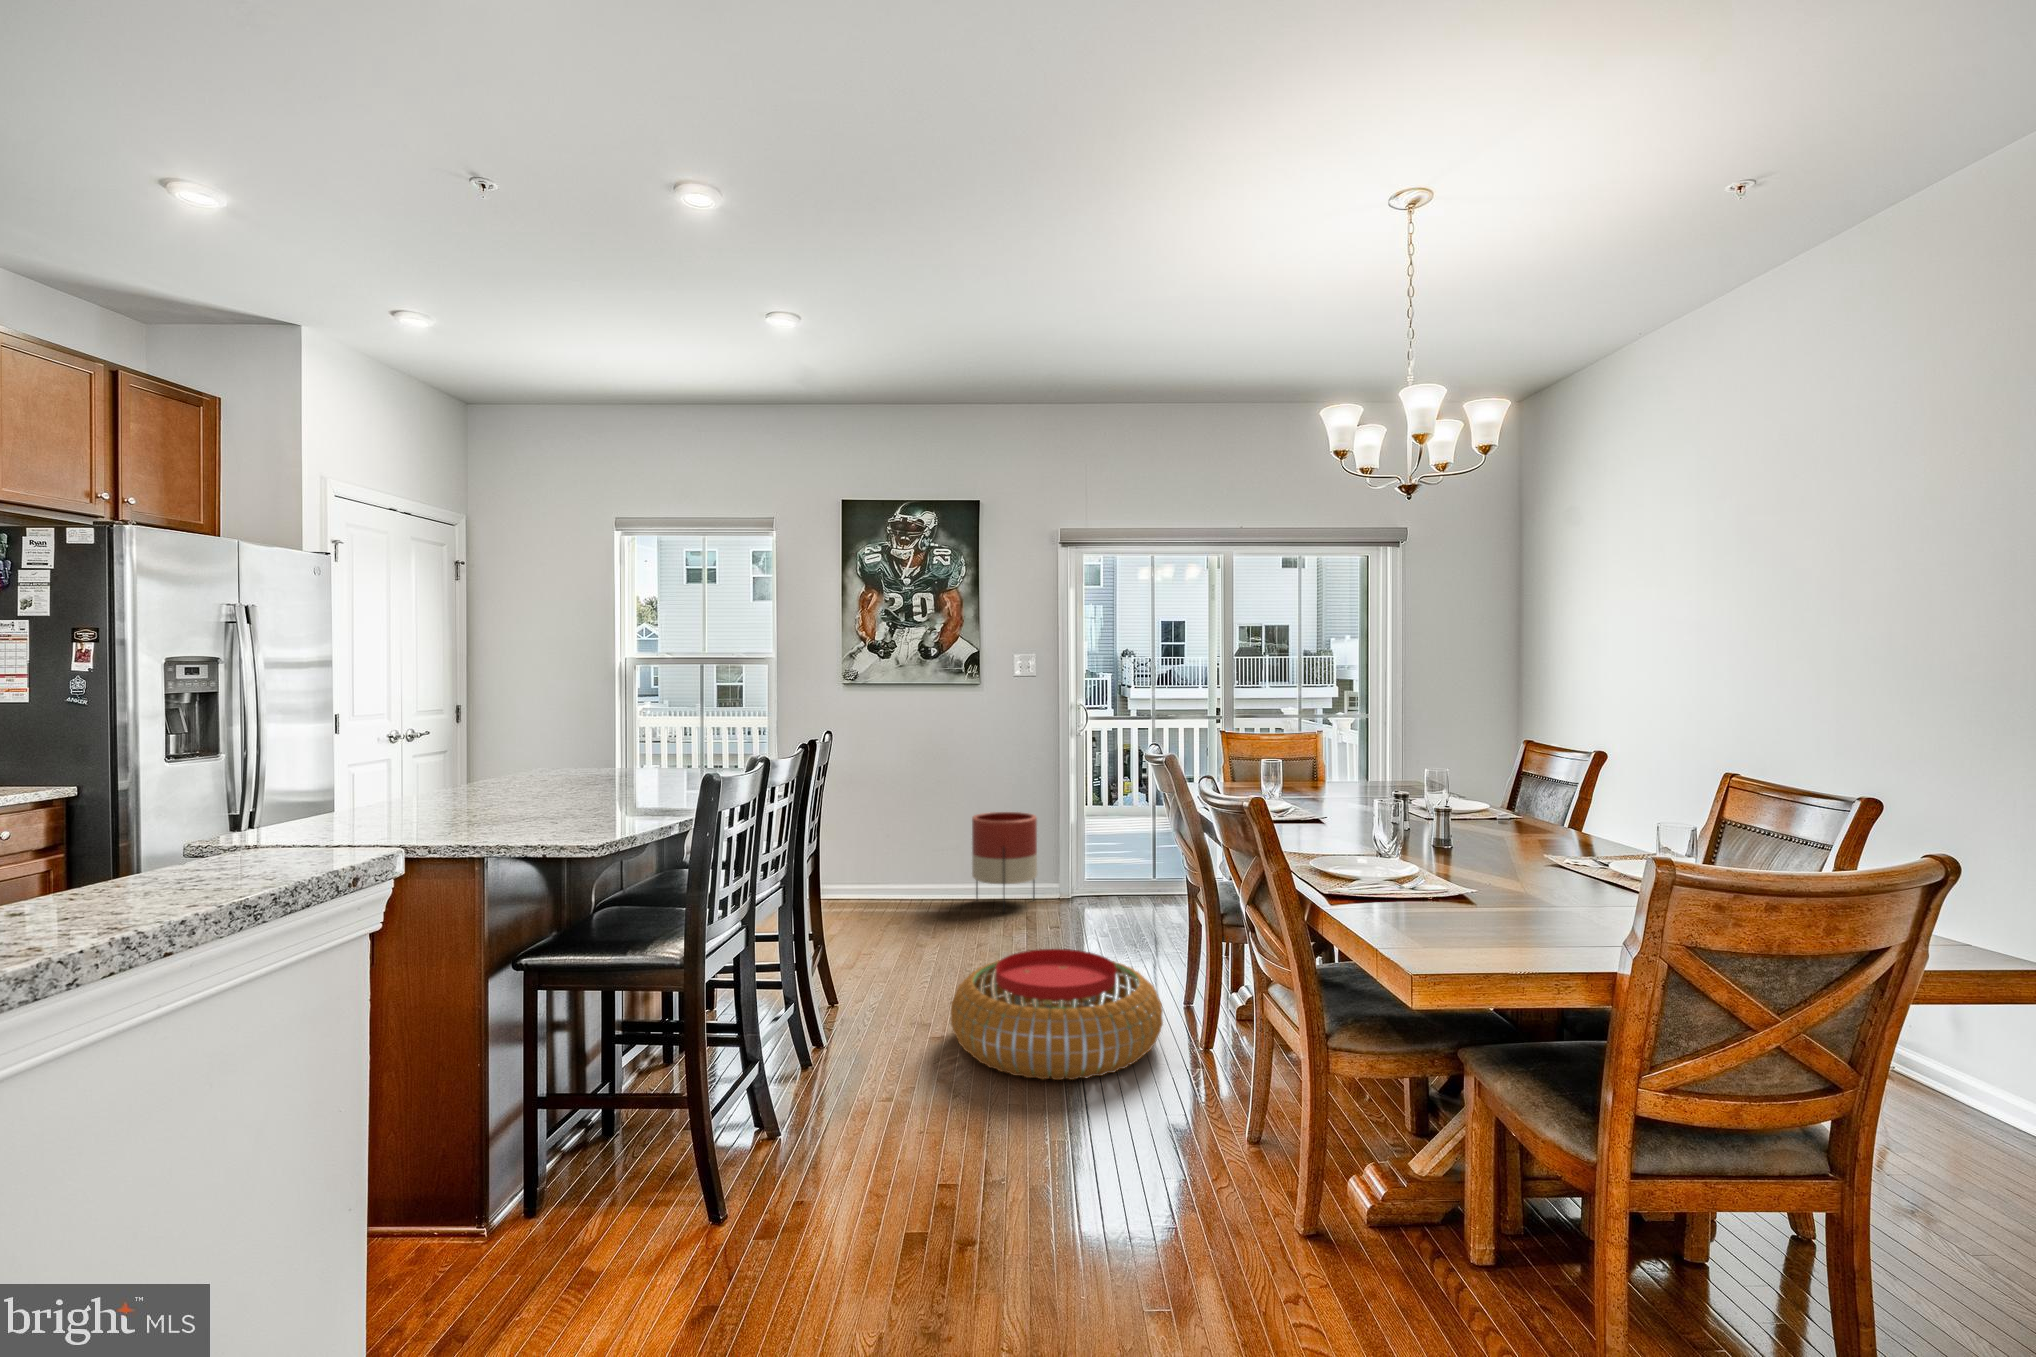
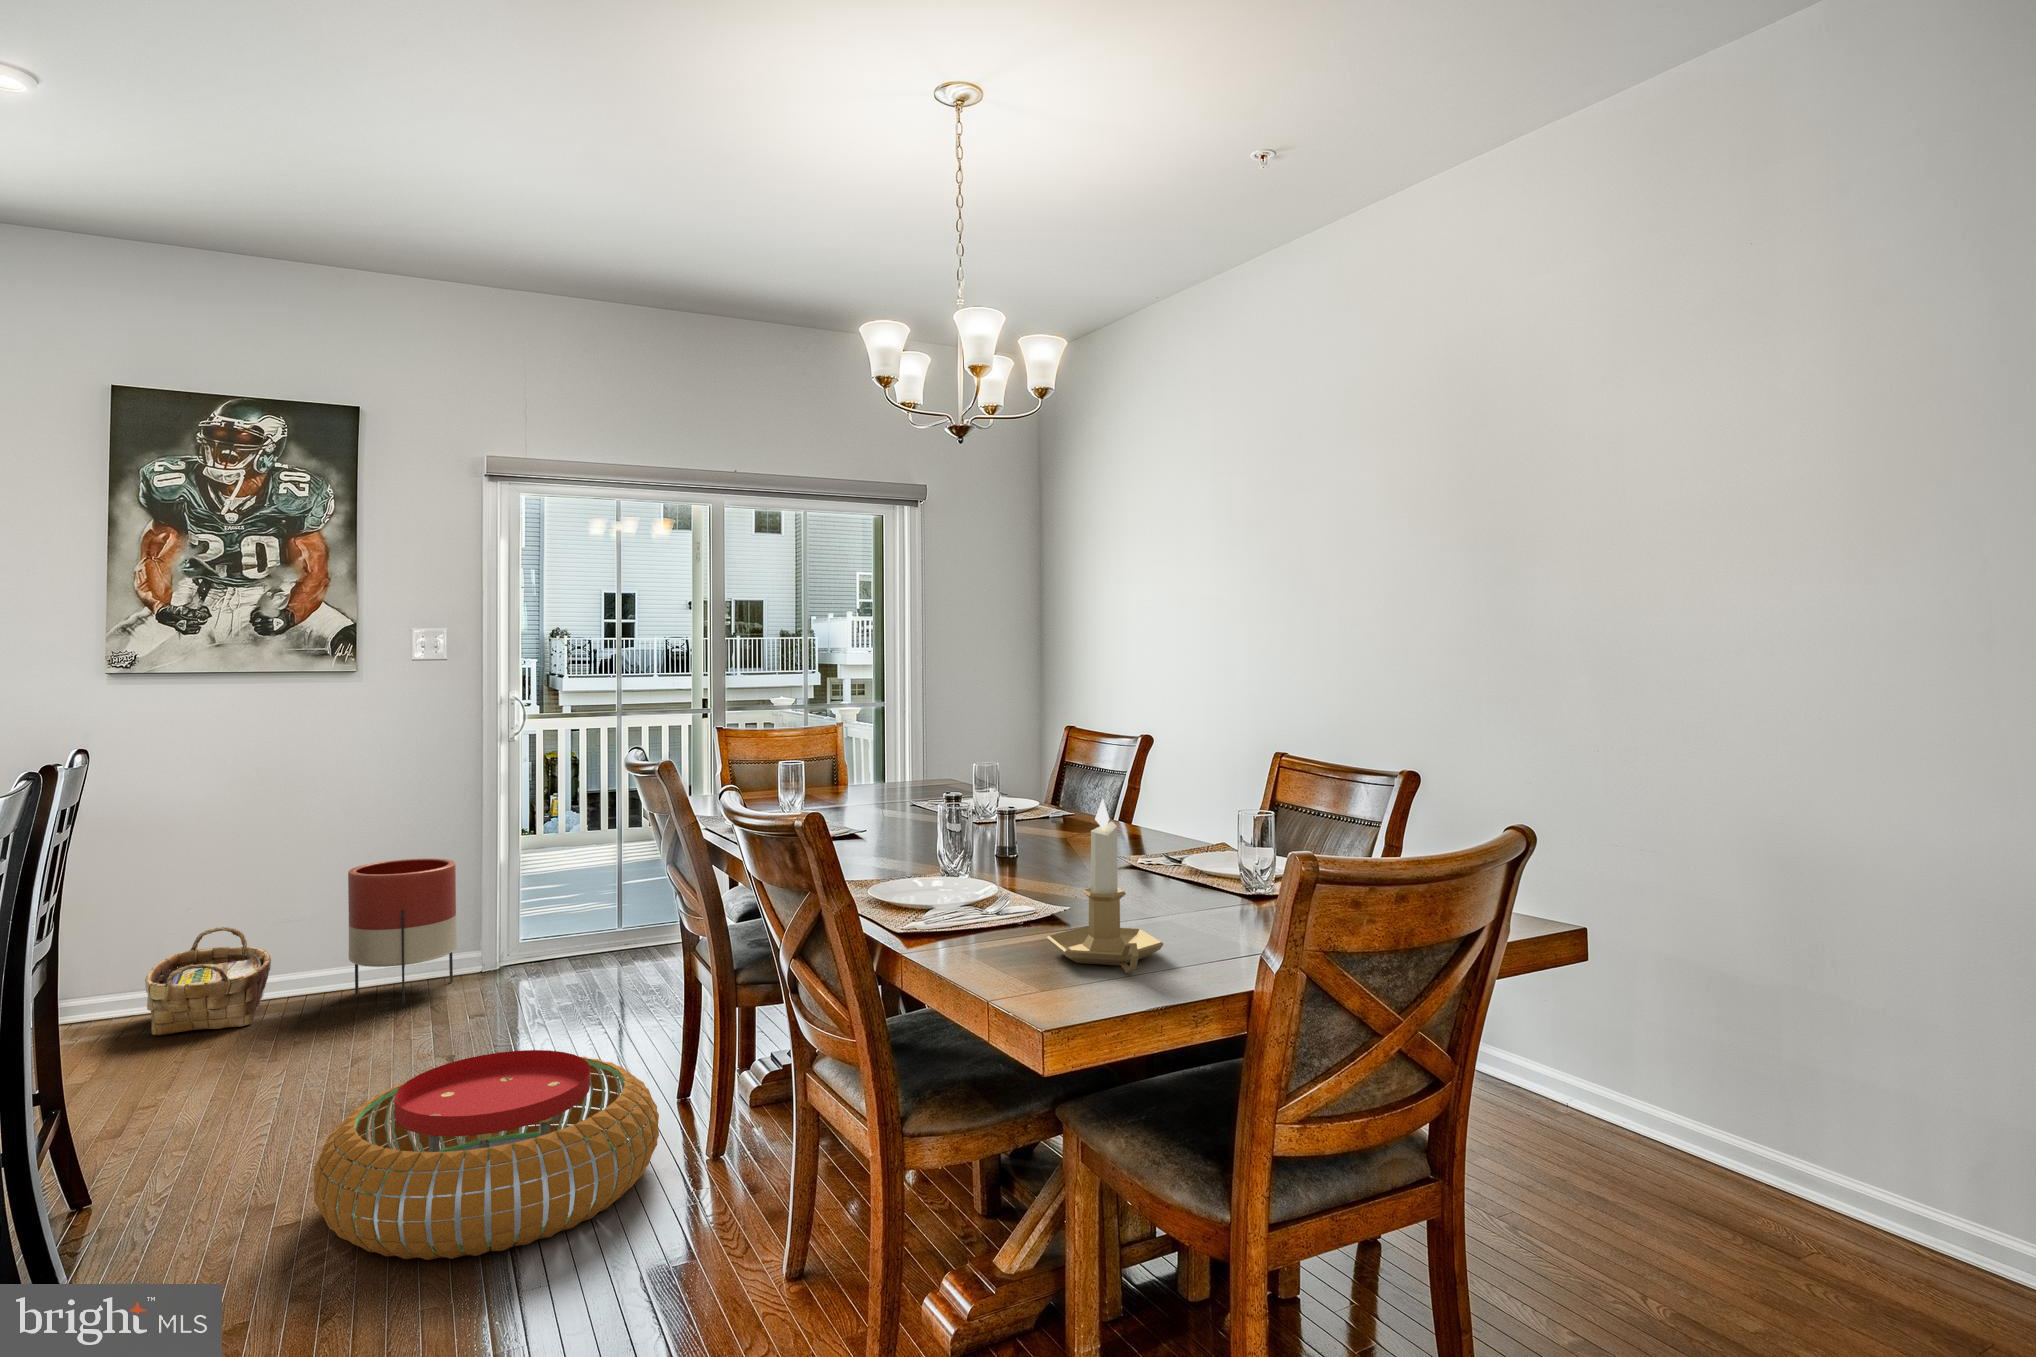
candlestick: none [1445,800,1550,945] -> present [1047,799,1163,973]
woven basket: none [863,847,929,912] -> present [145,927,271,1036]

